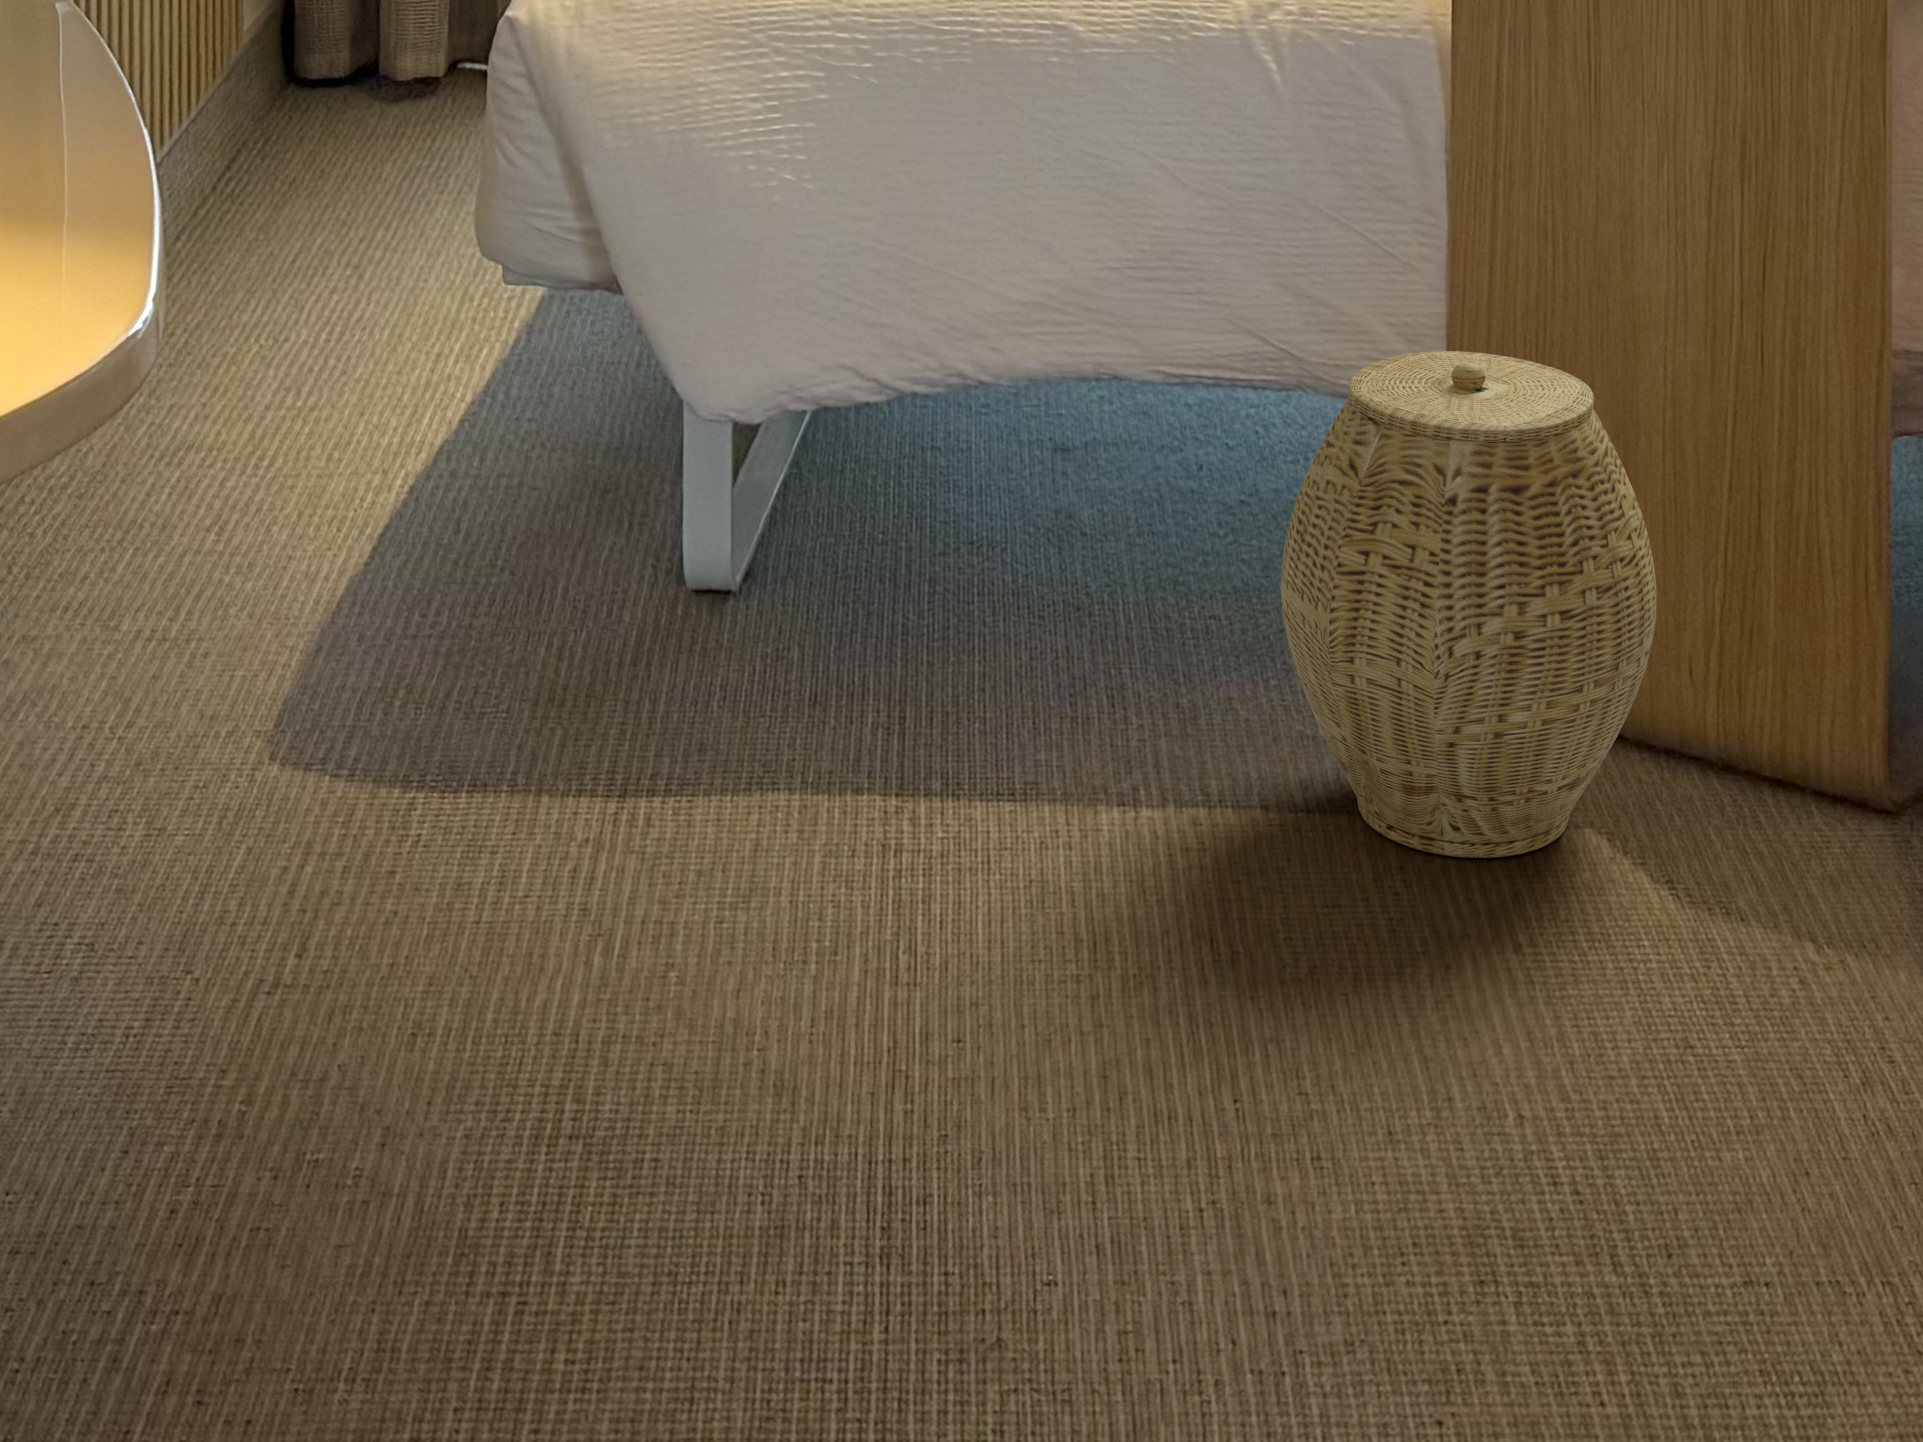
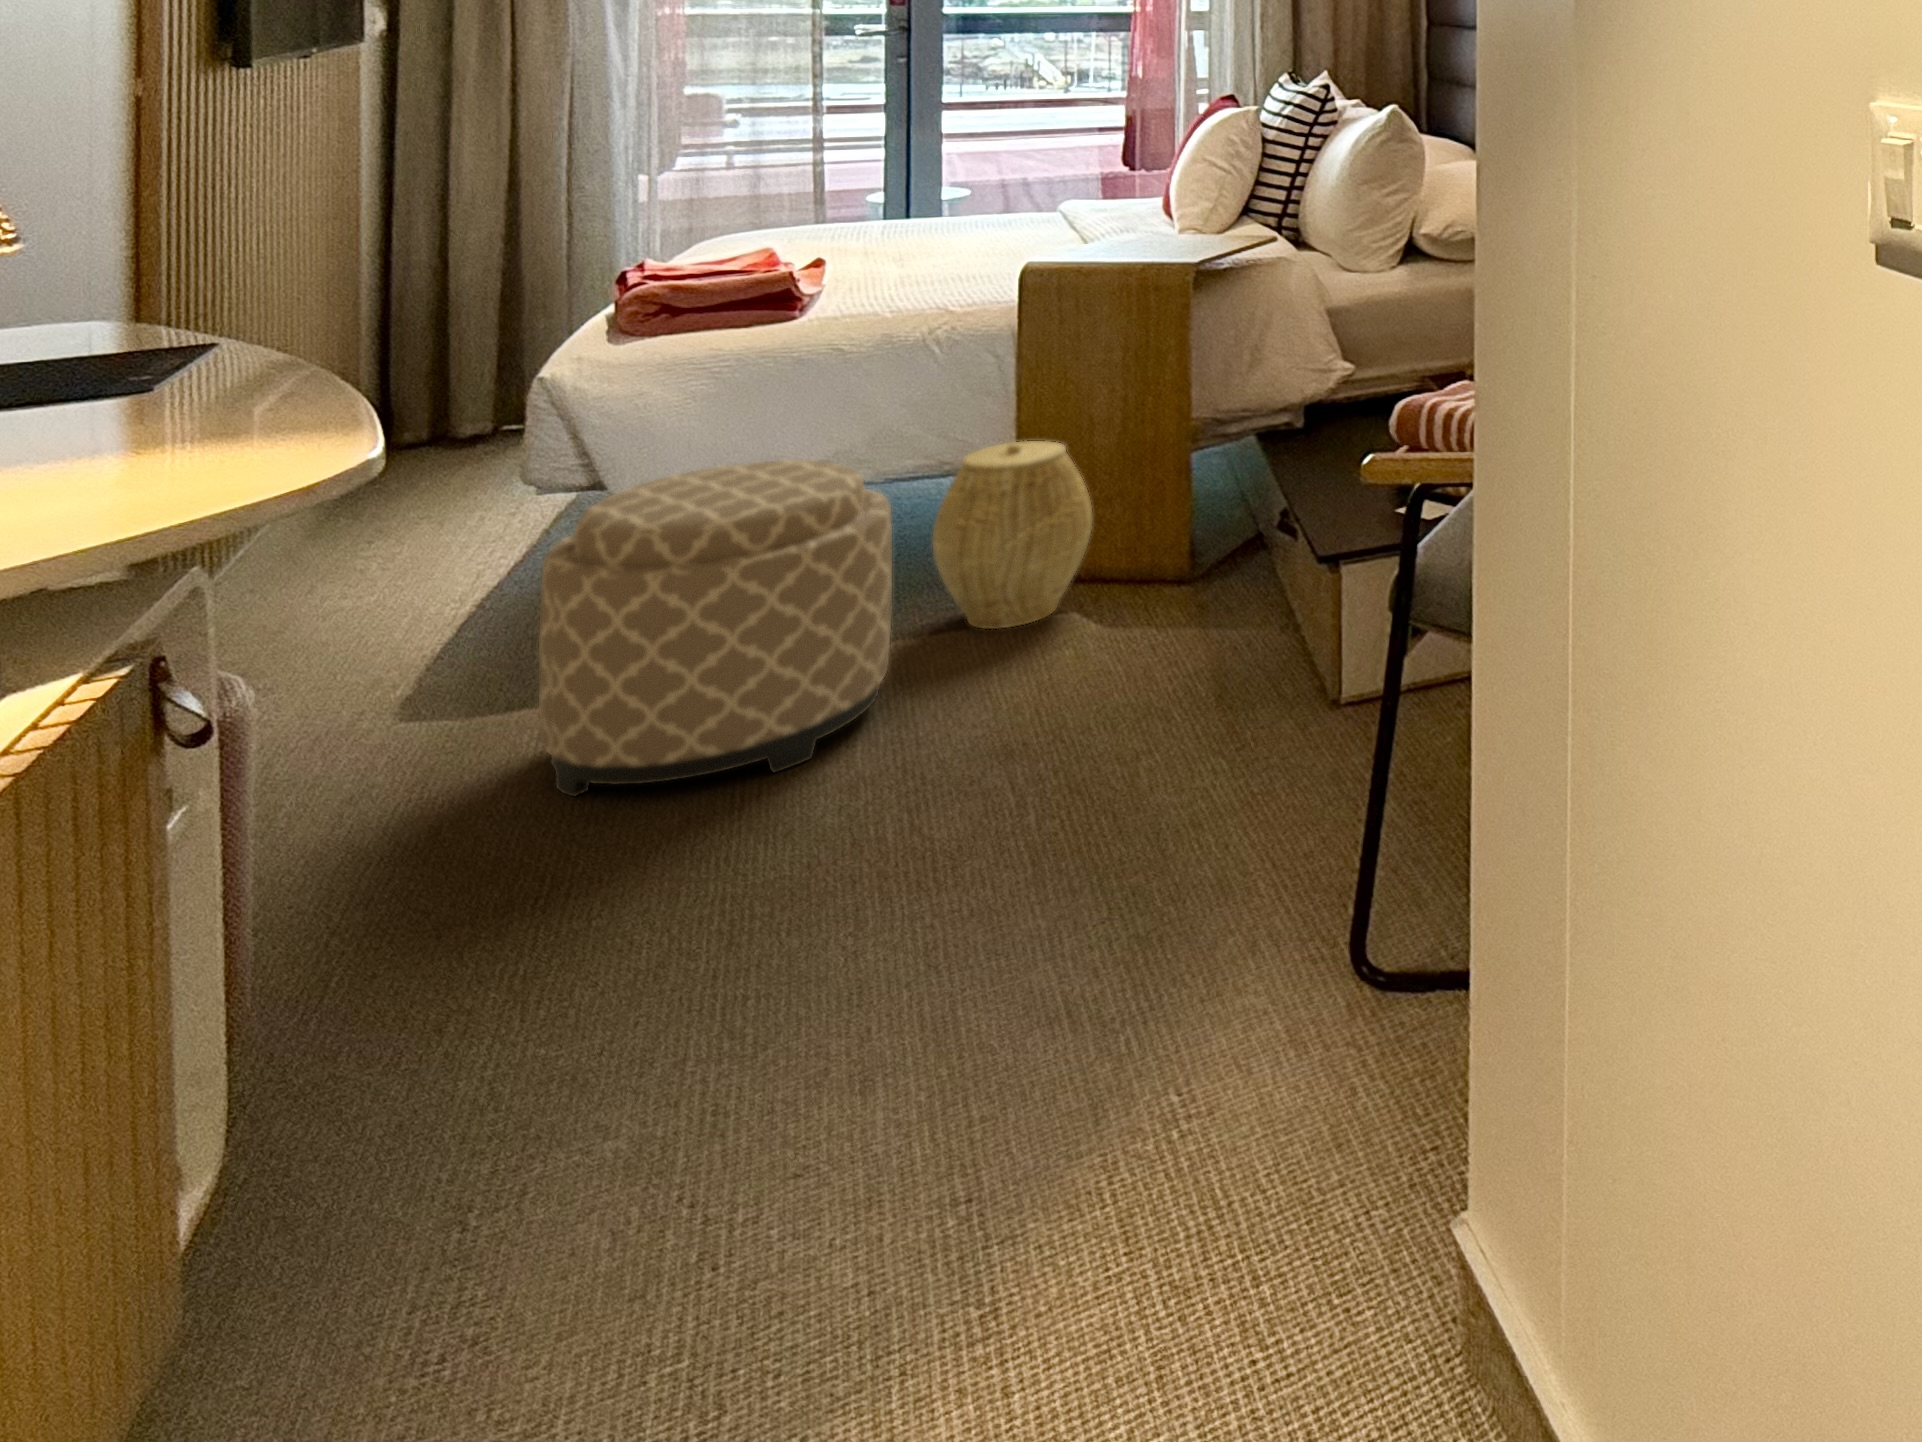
ottoman: none [495,327,1208,1189] -> present [539,460,892,796]

